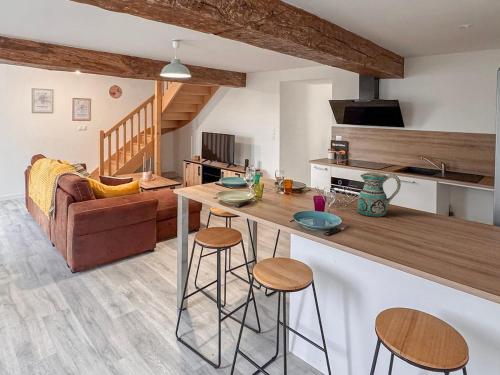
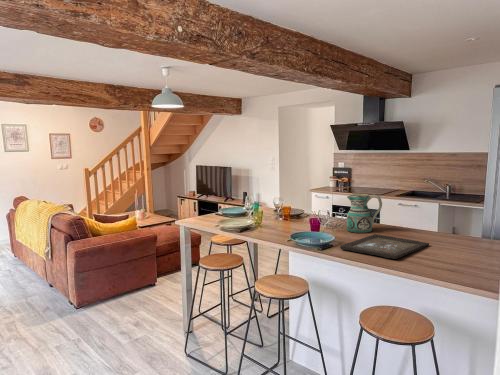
tray: none [356,220,461,260] -> present [340,234,429,259]

